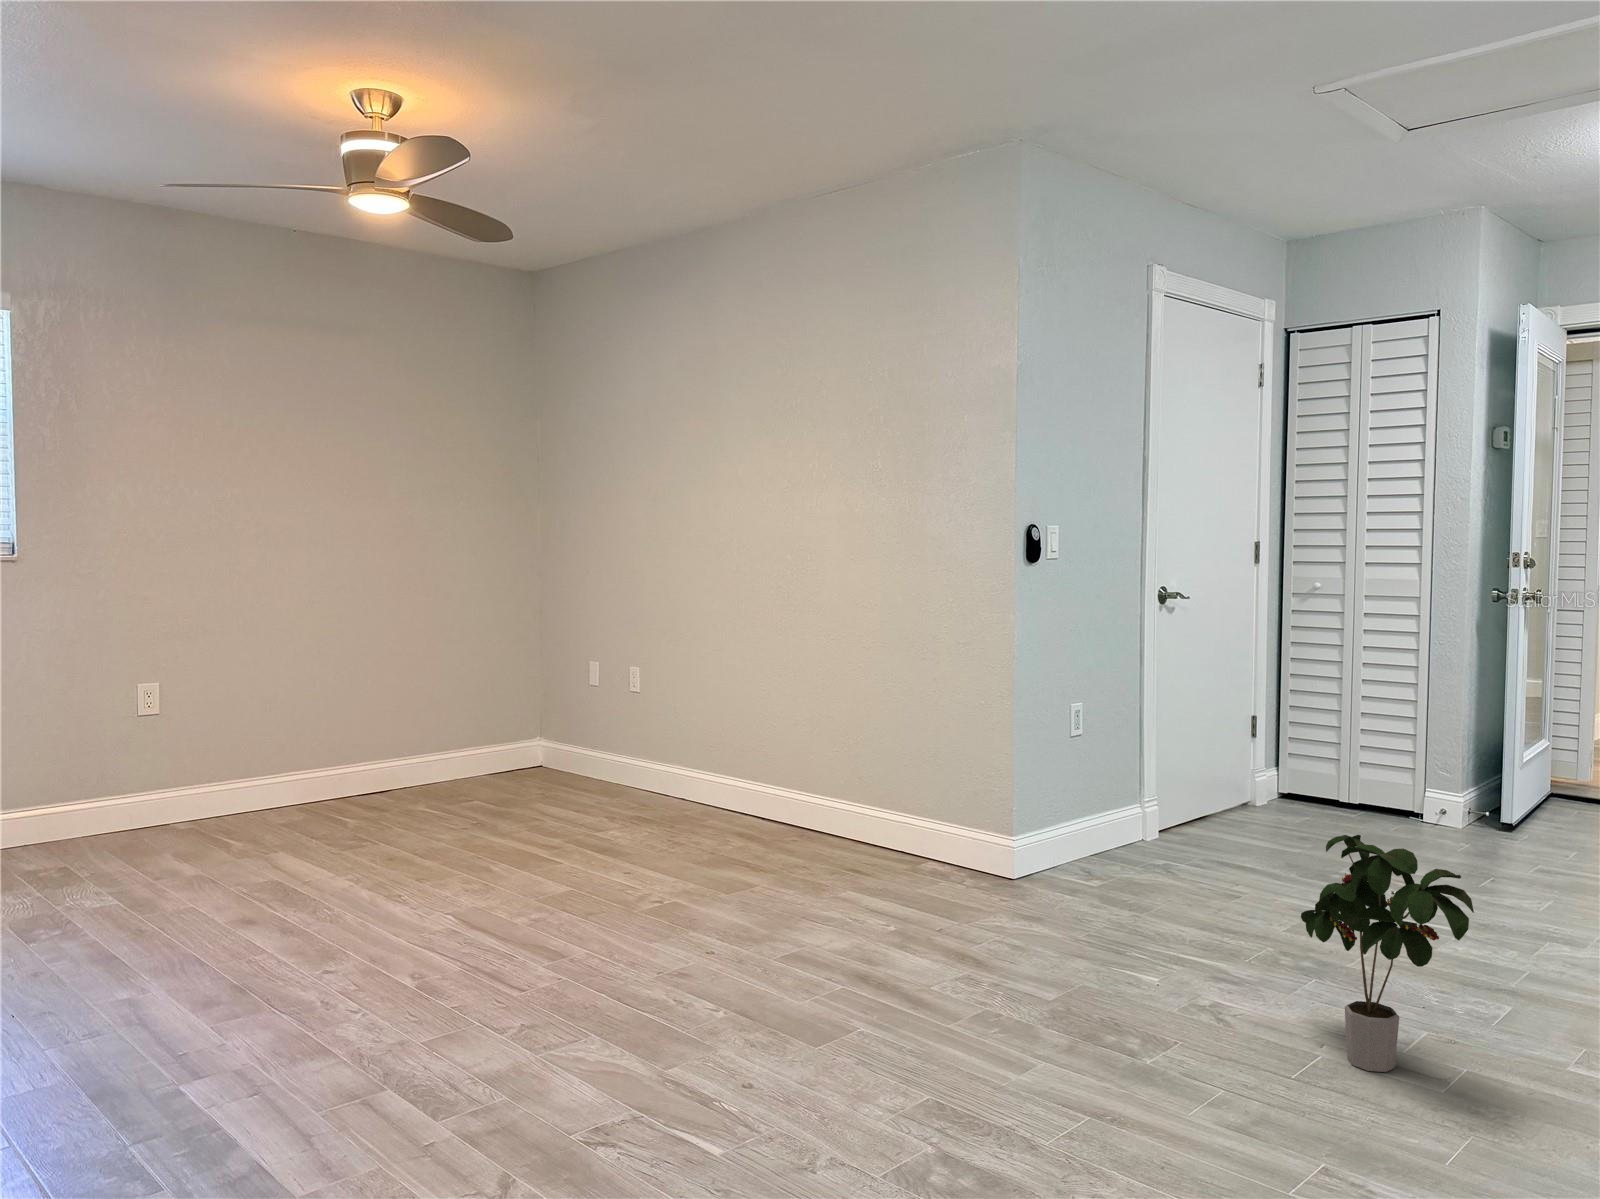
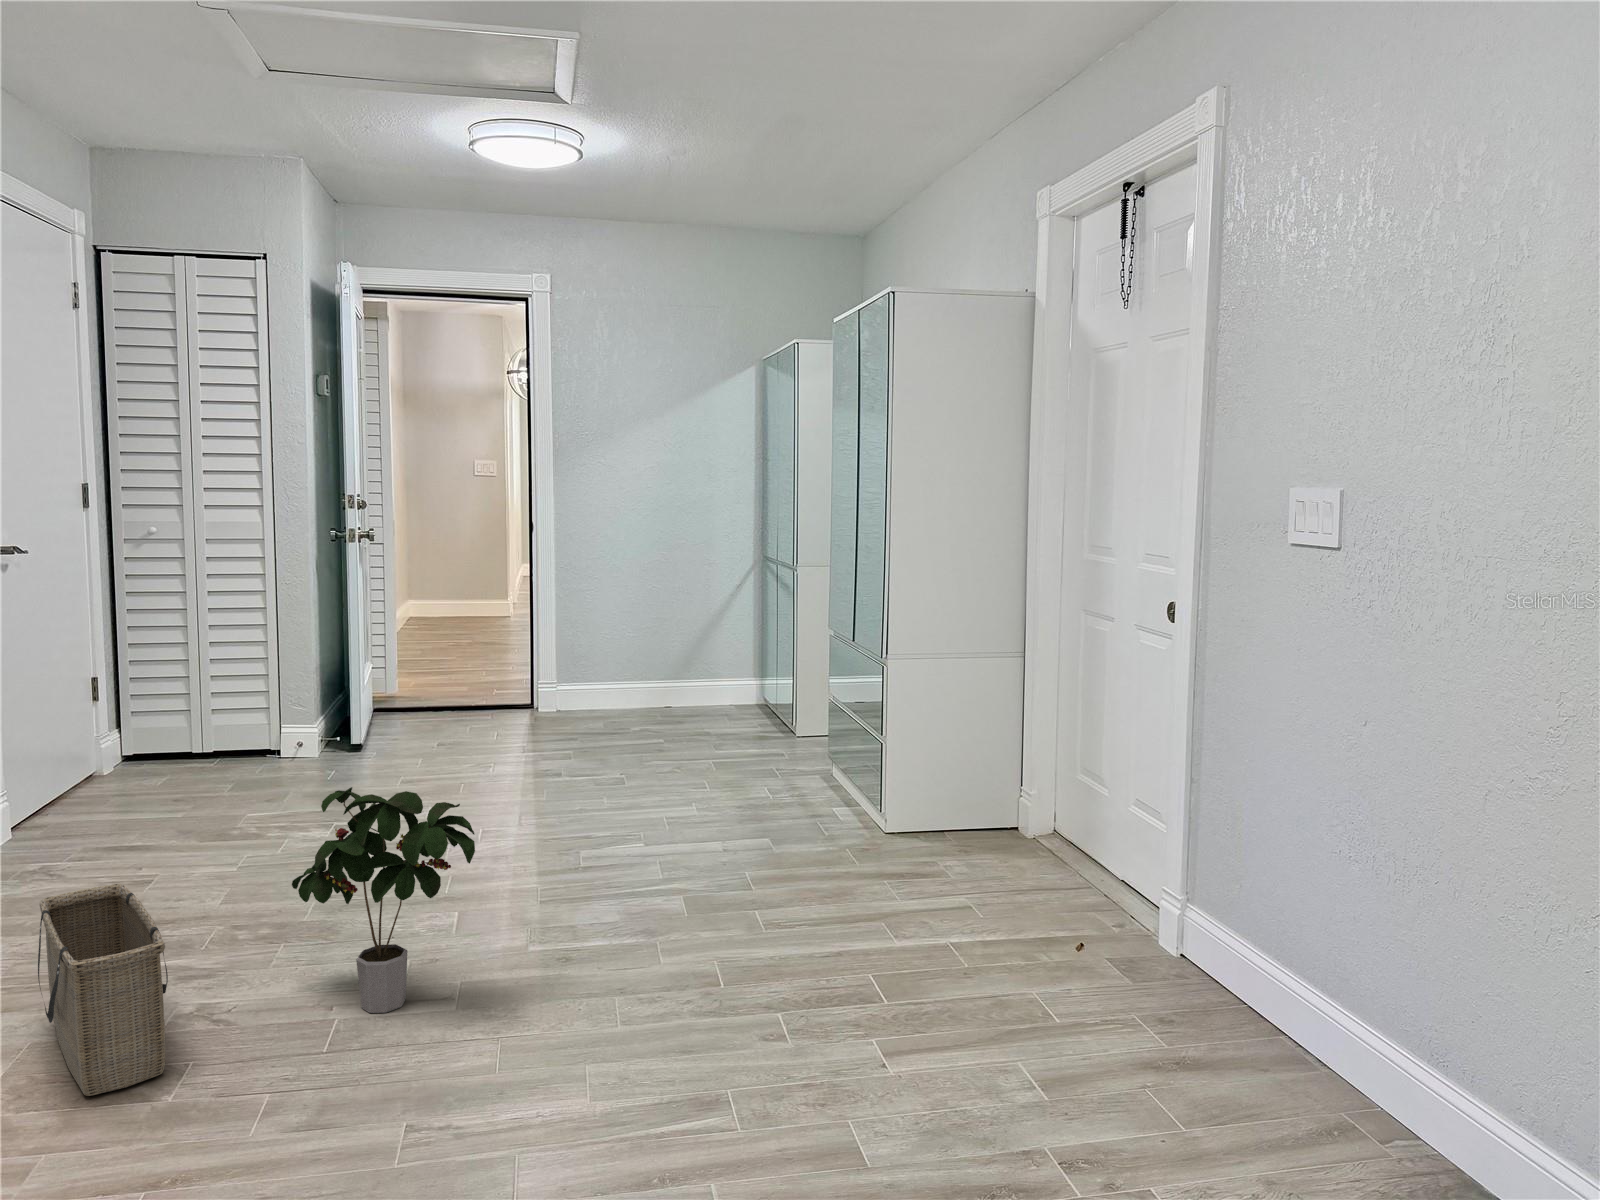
basket: none [1089,871,1178,1039] -> present [38,884,168,1096]

